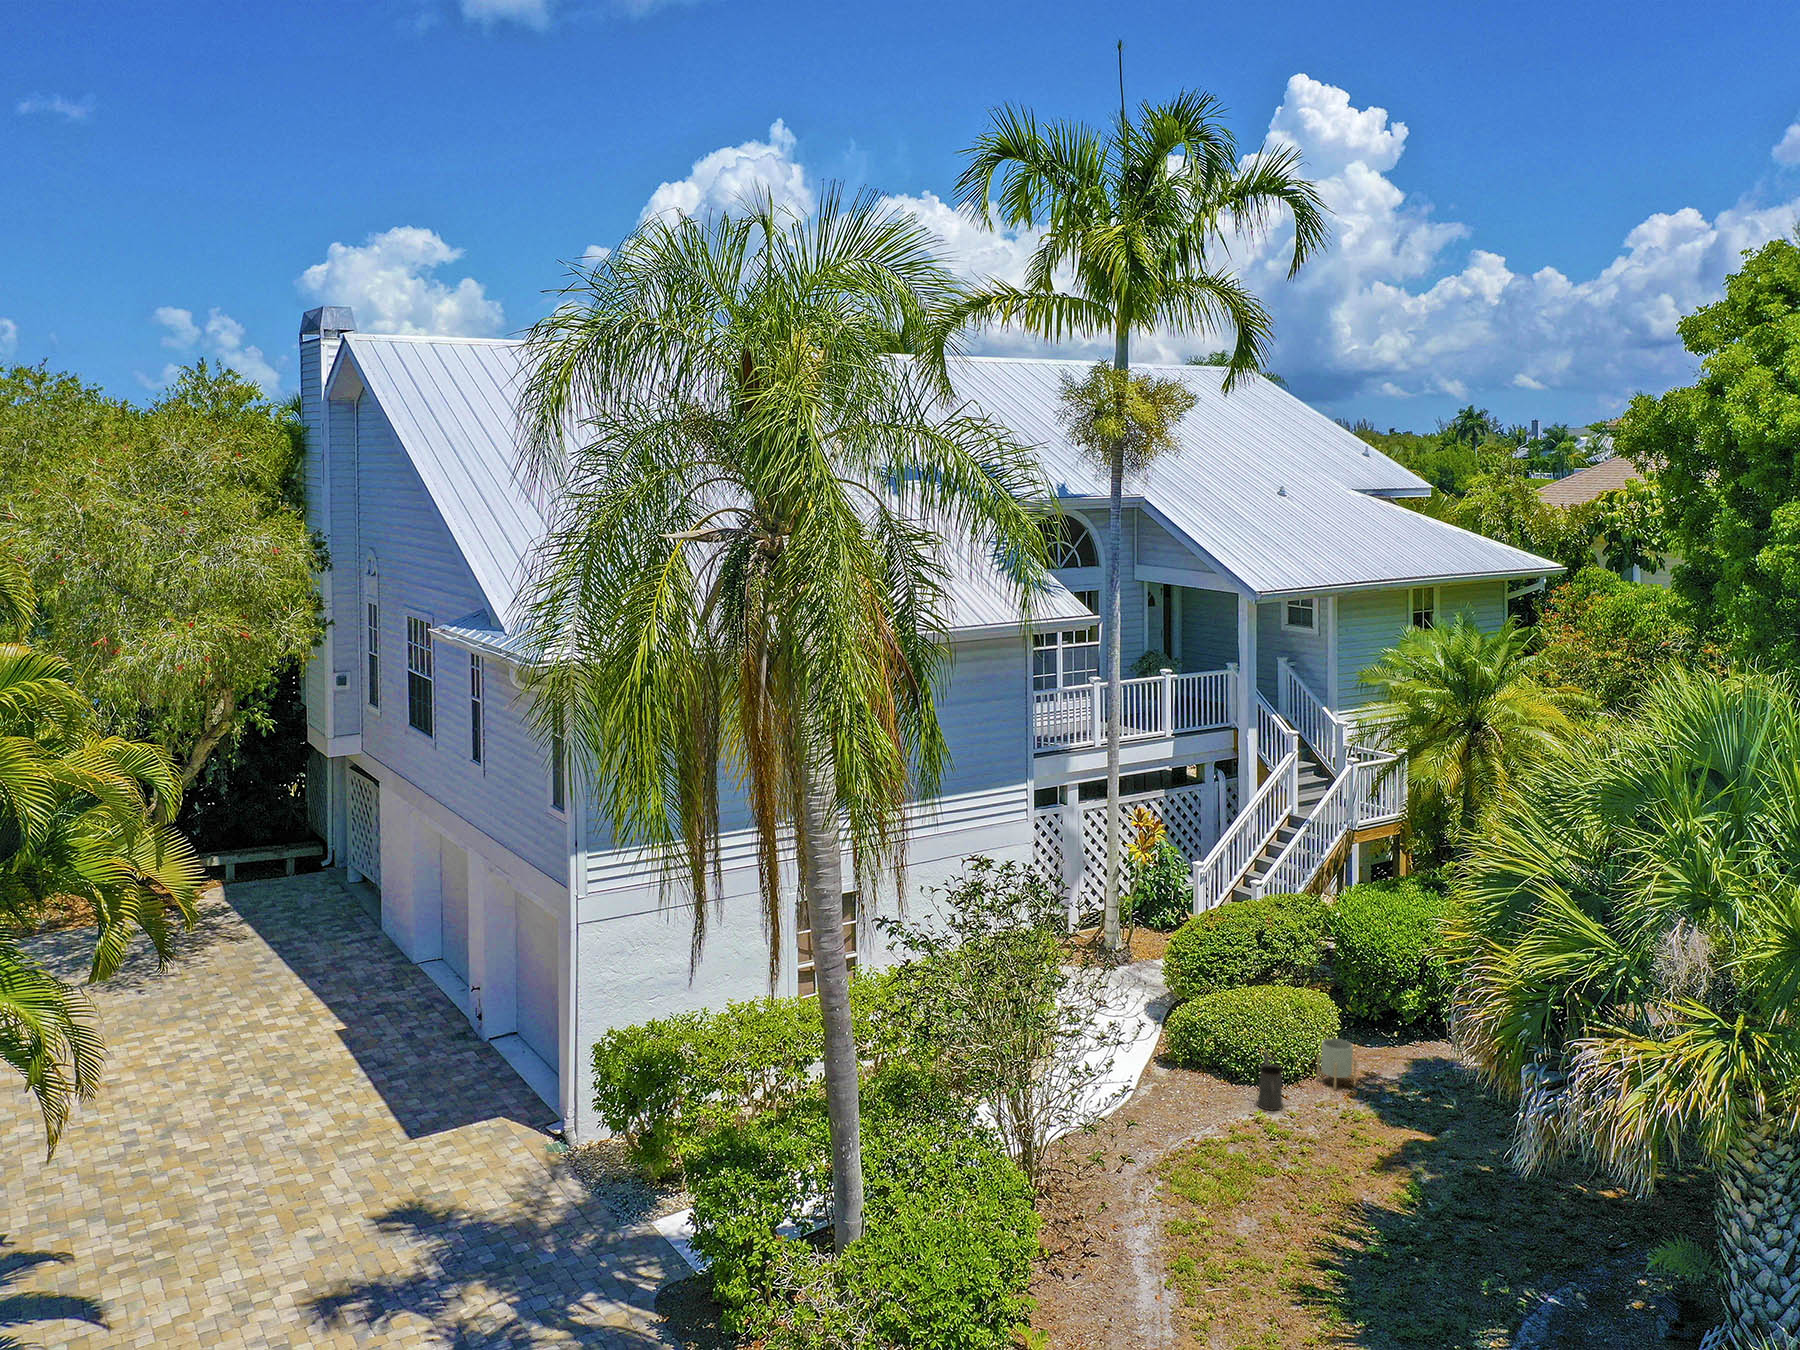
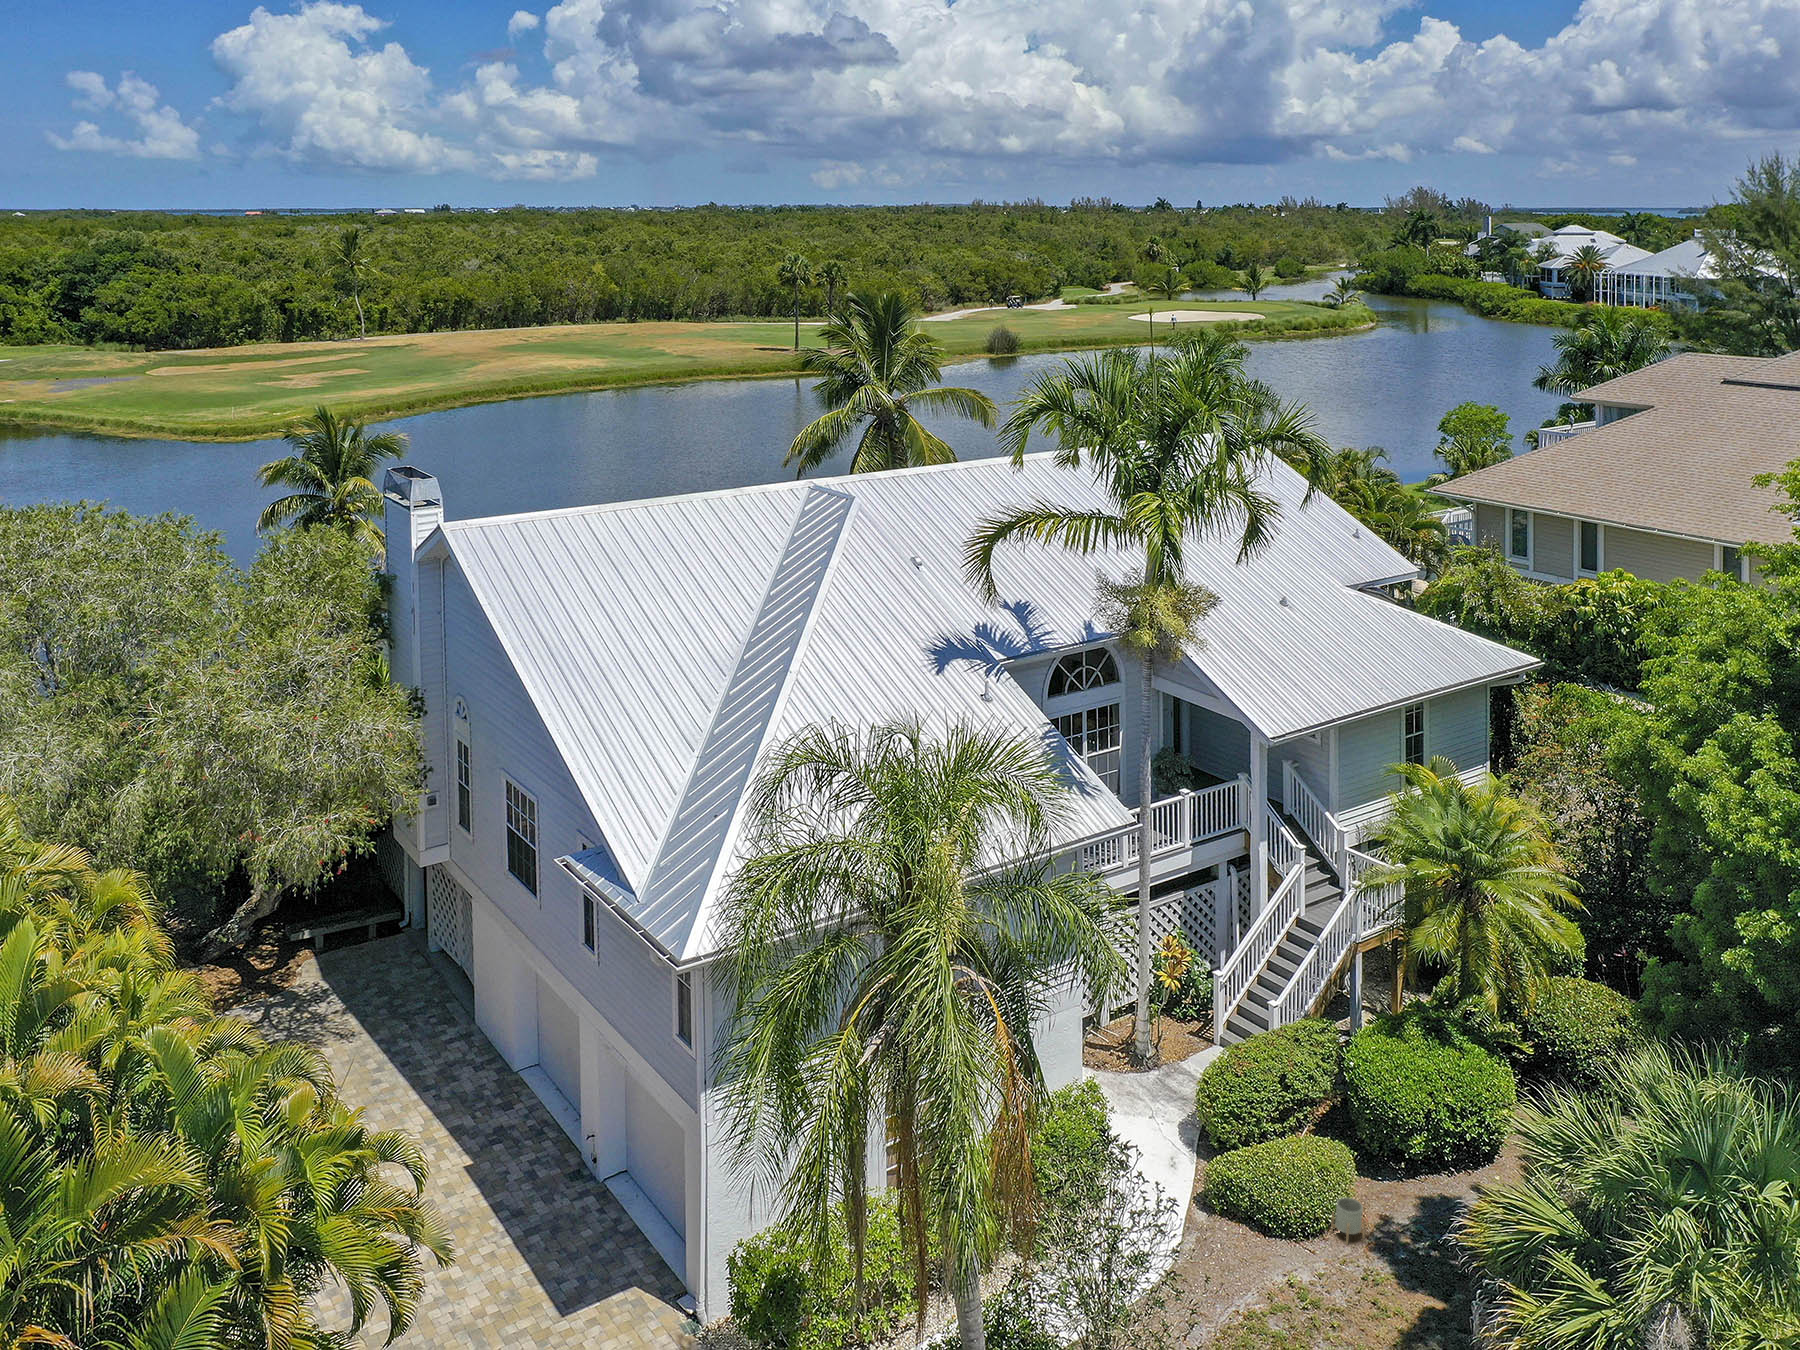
watering can: present [1257,1051,1283,1110] -> none [1283,1214,1305,1273]

